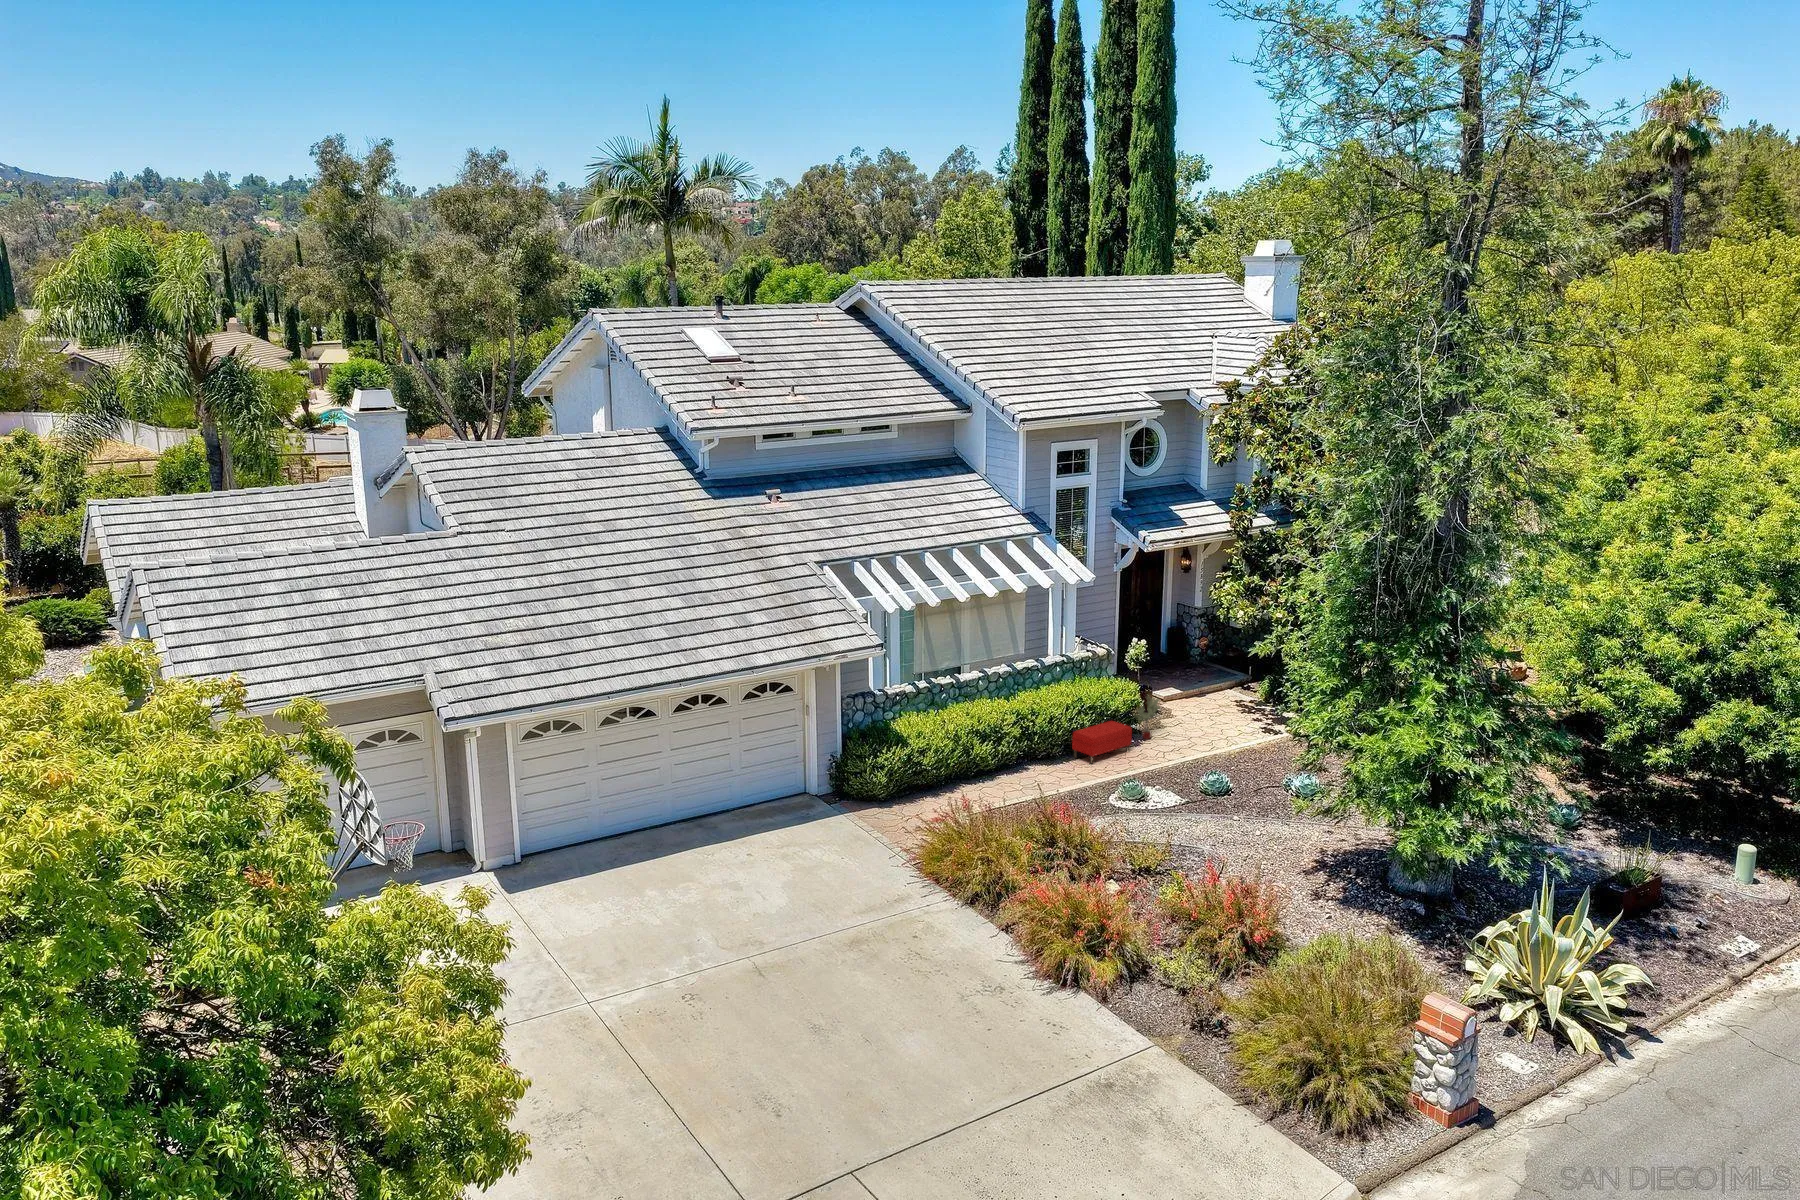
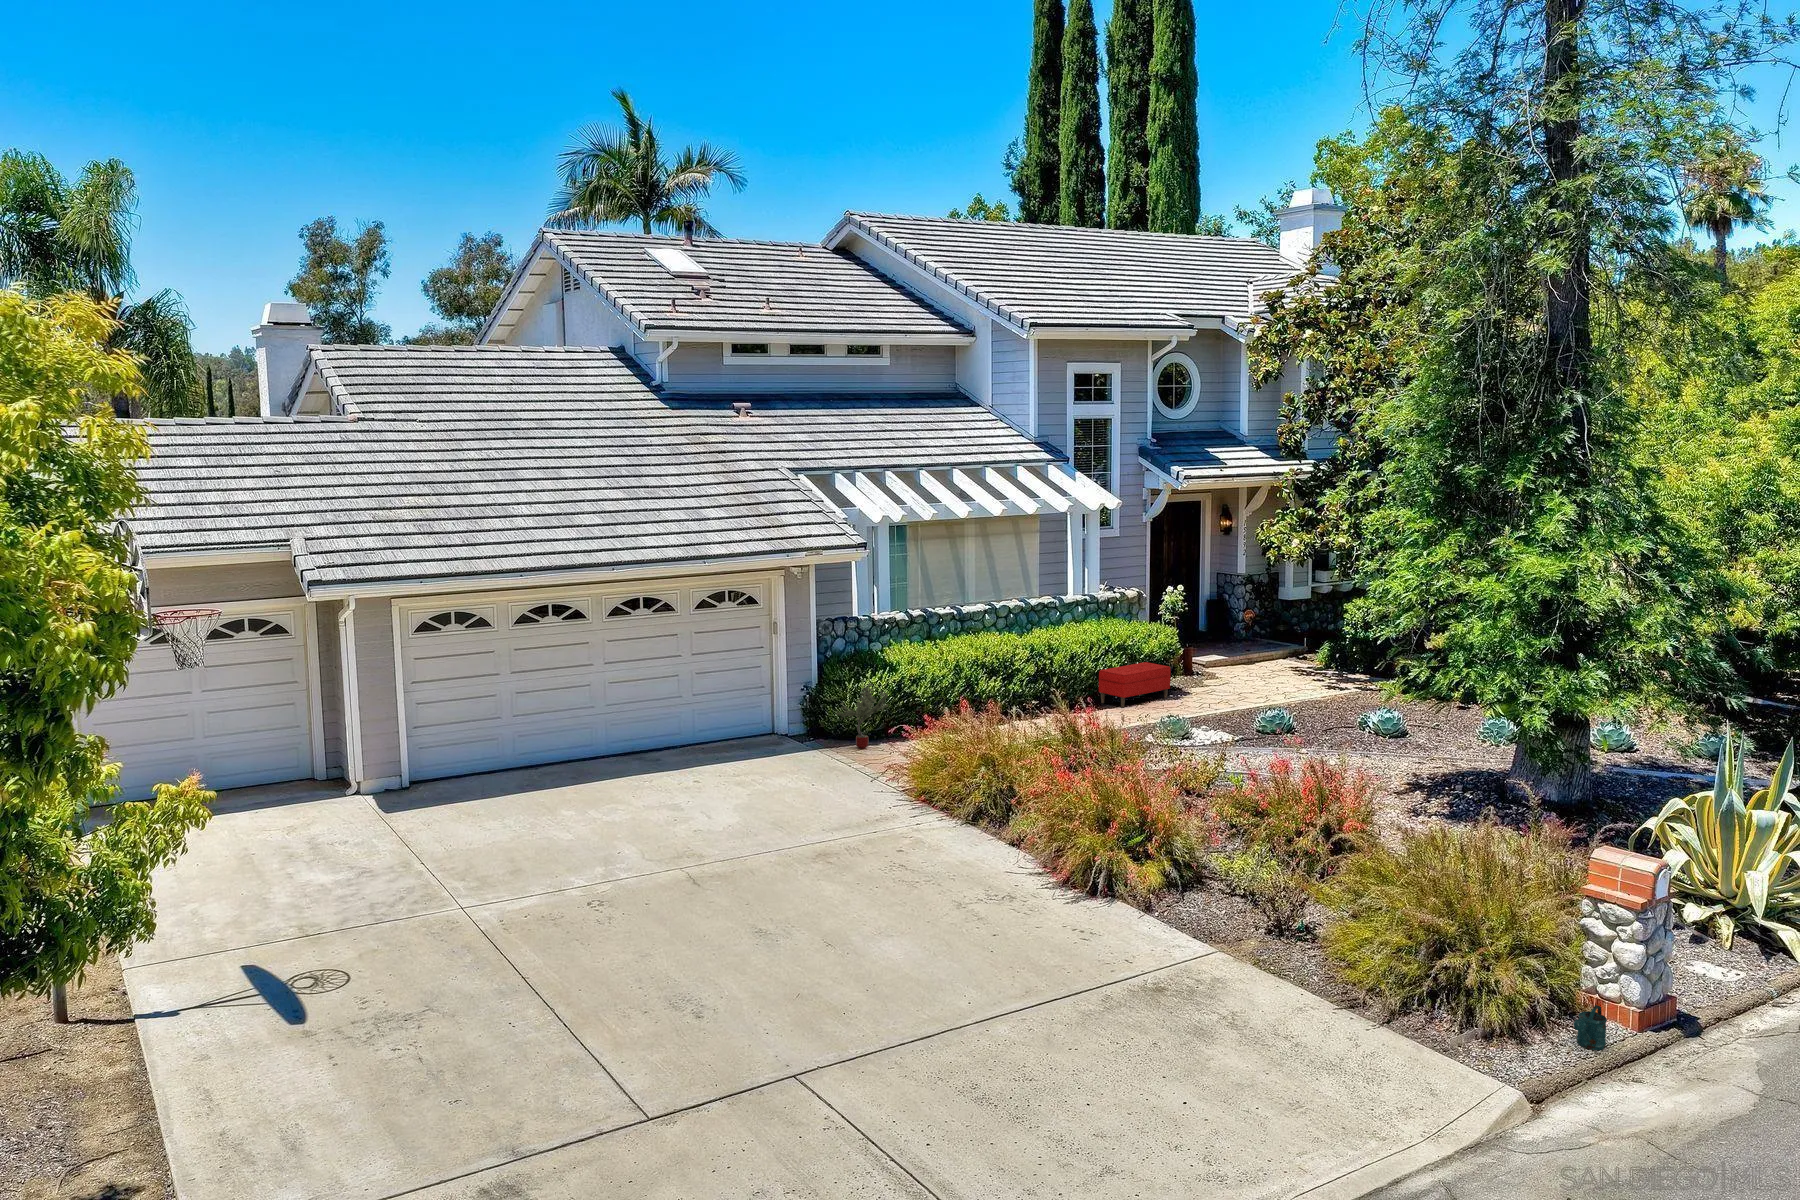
potted tree: present [1136,697,1160,739] -> present [836,684,888,749]
watering can: none [1402,1107,1427,1141] -> present [1574,1005,1607,1050]

